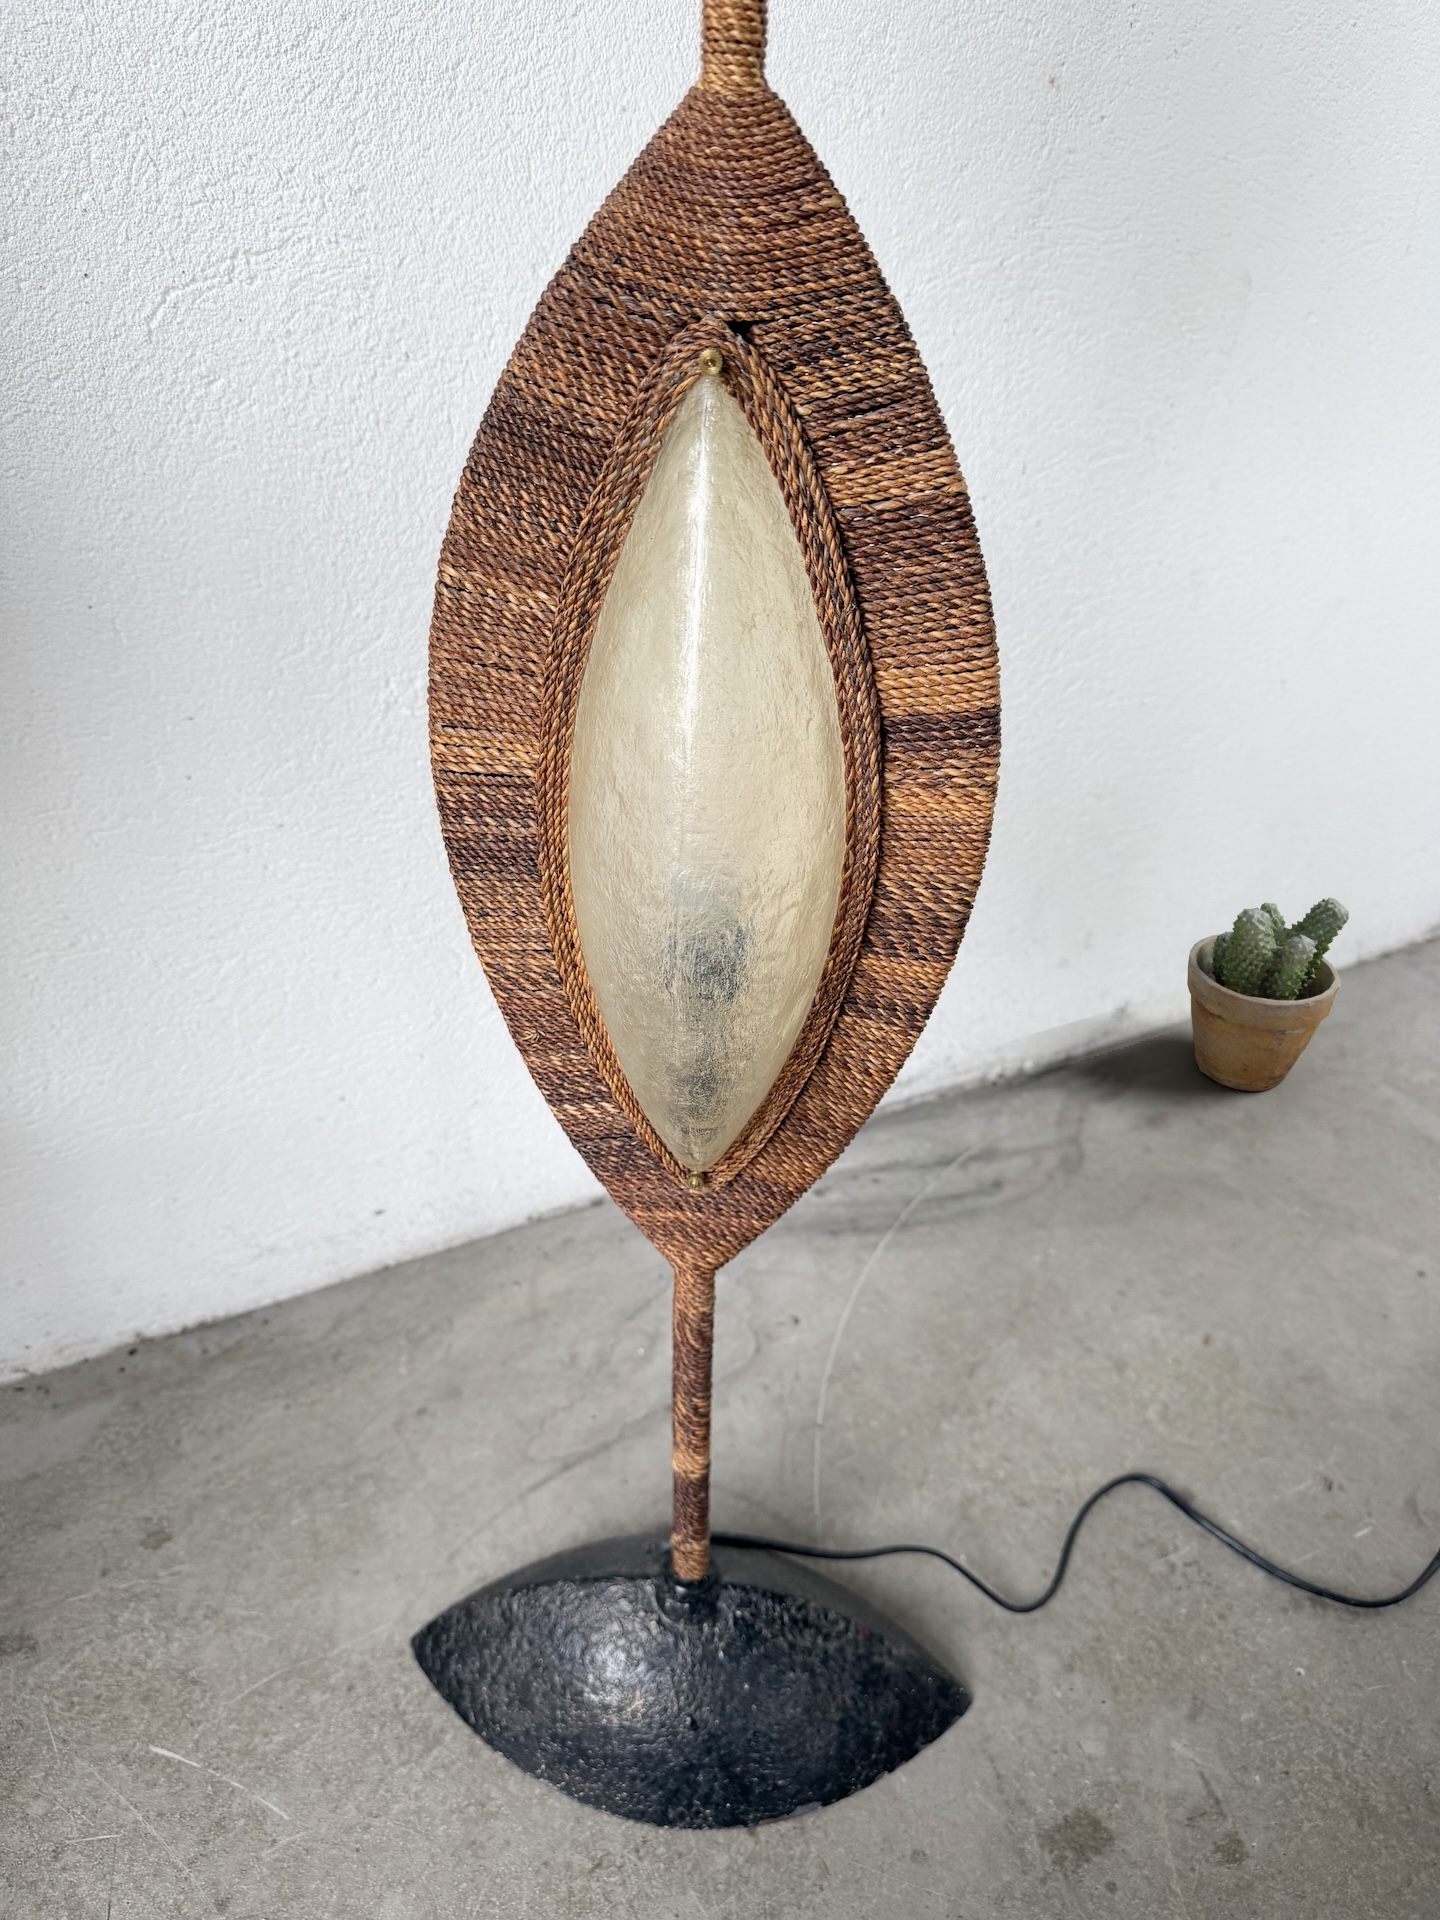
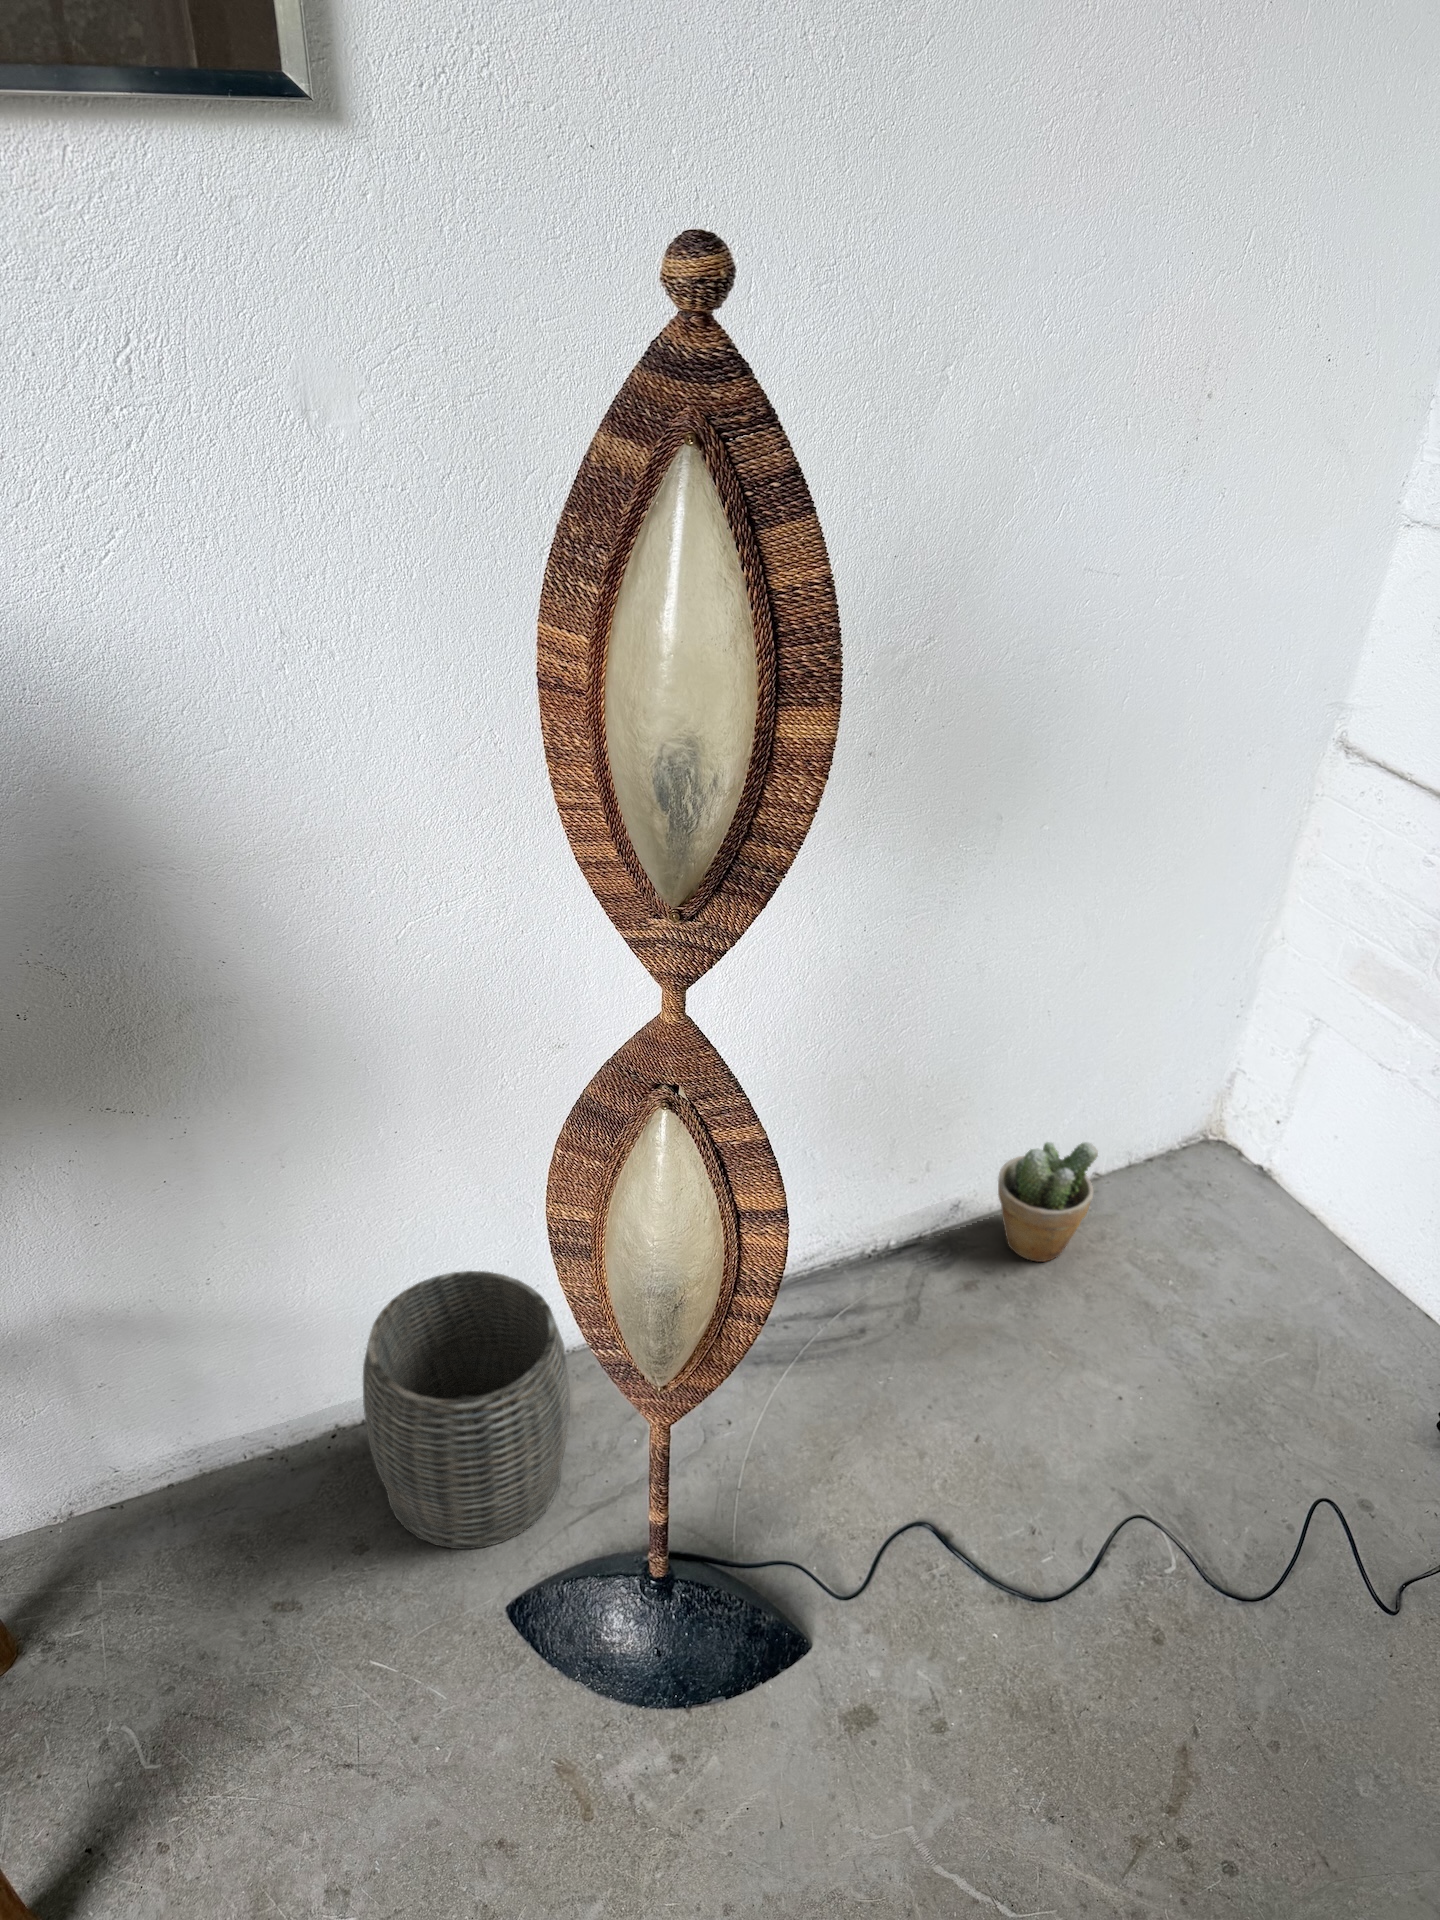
woven basket: none [144,1054,523,1536] -> present [363,1271,570,1549]

